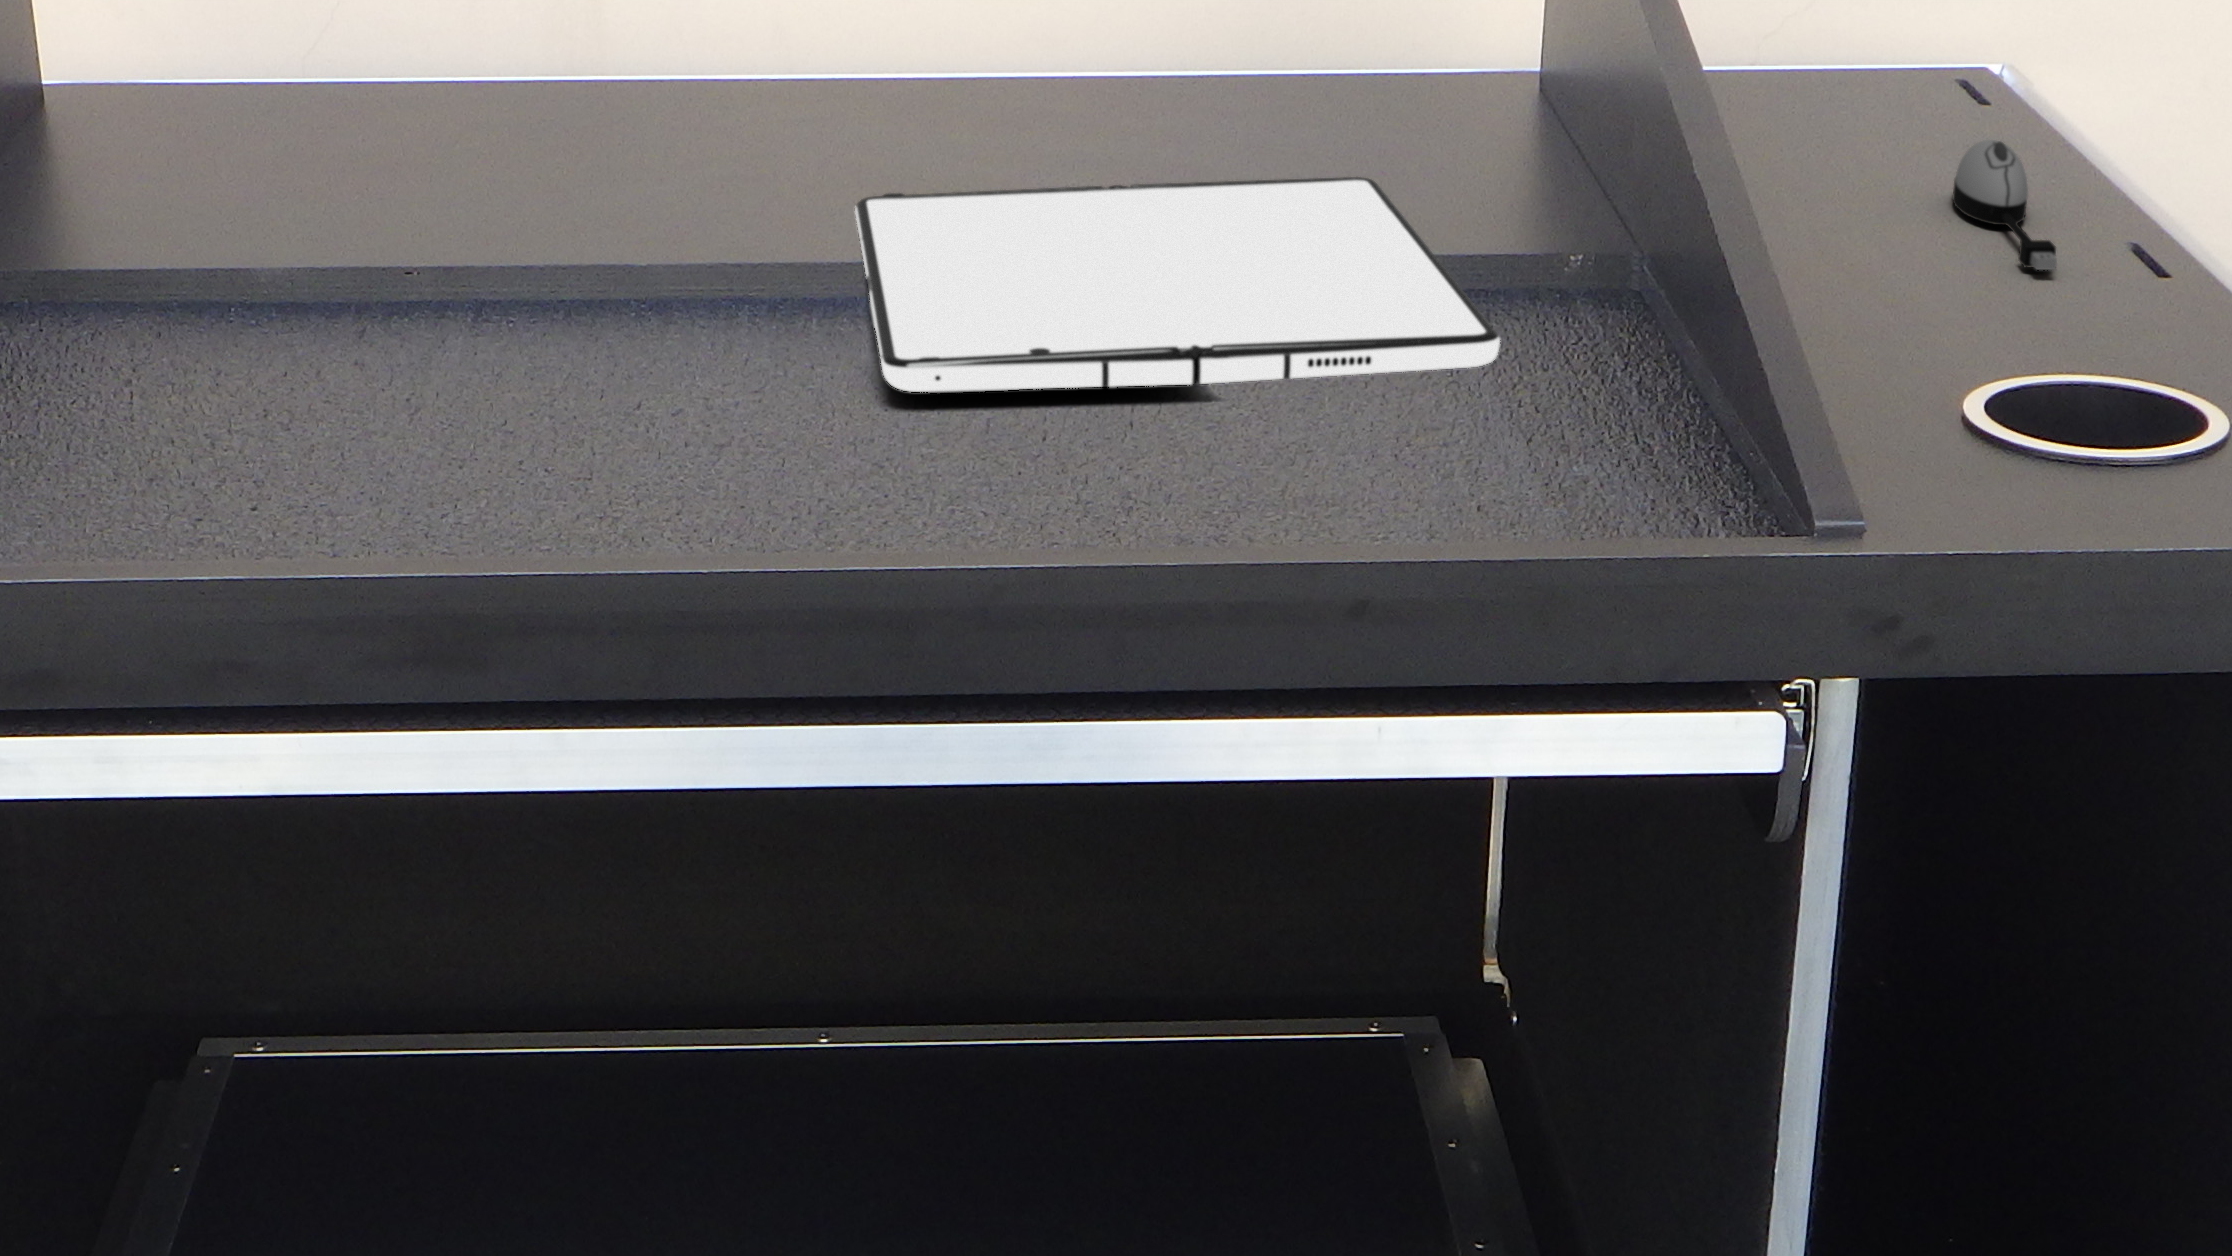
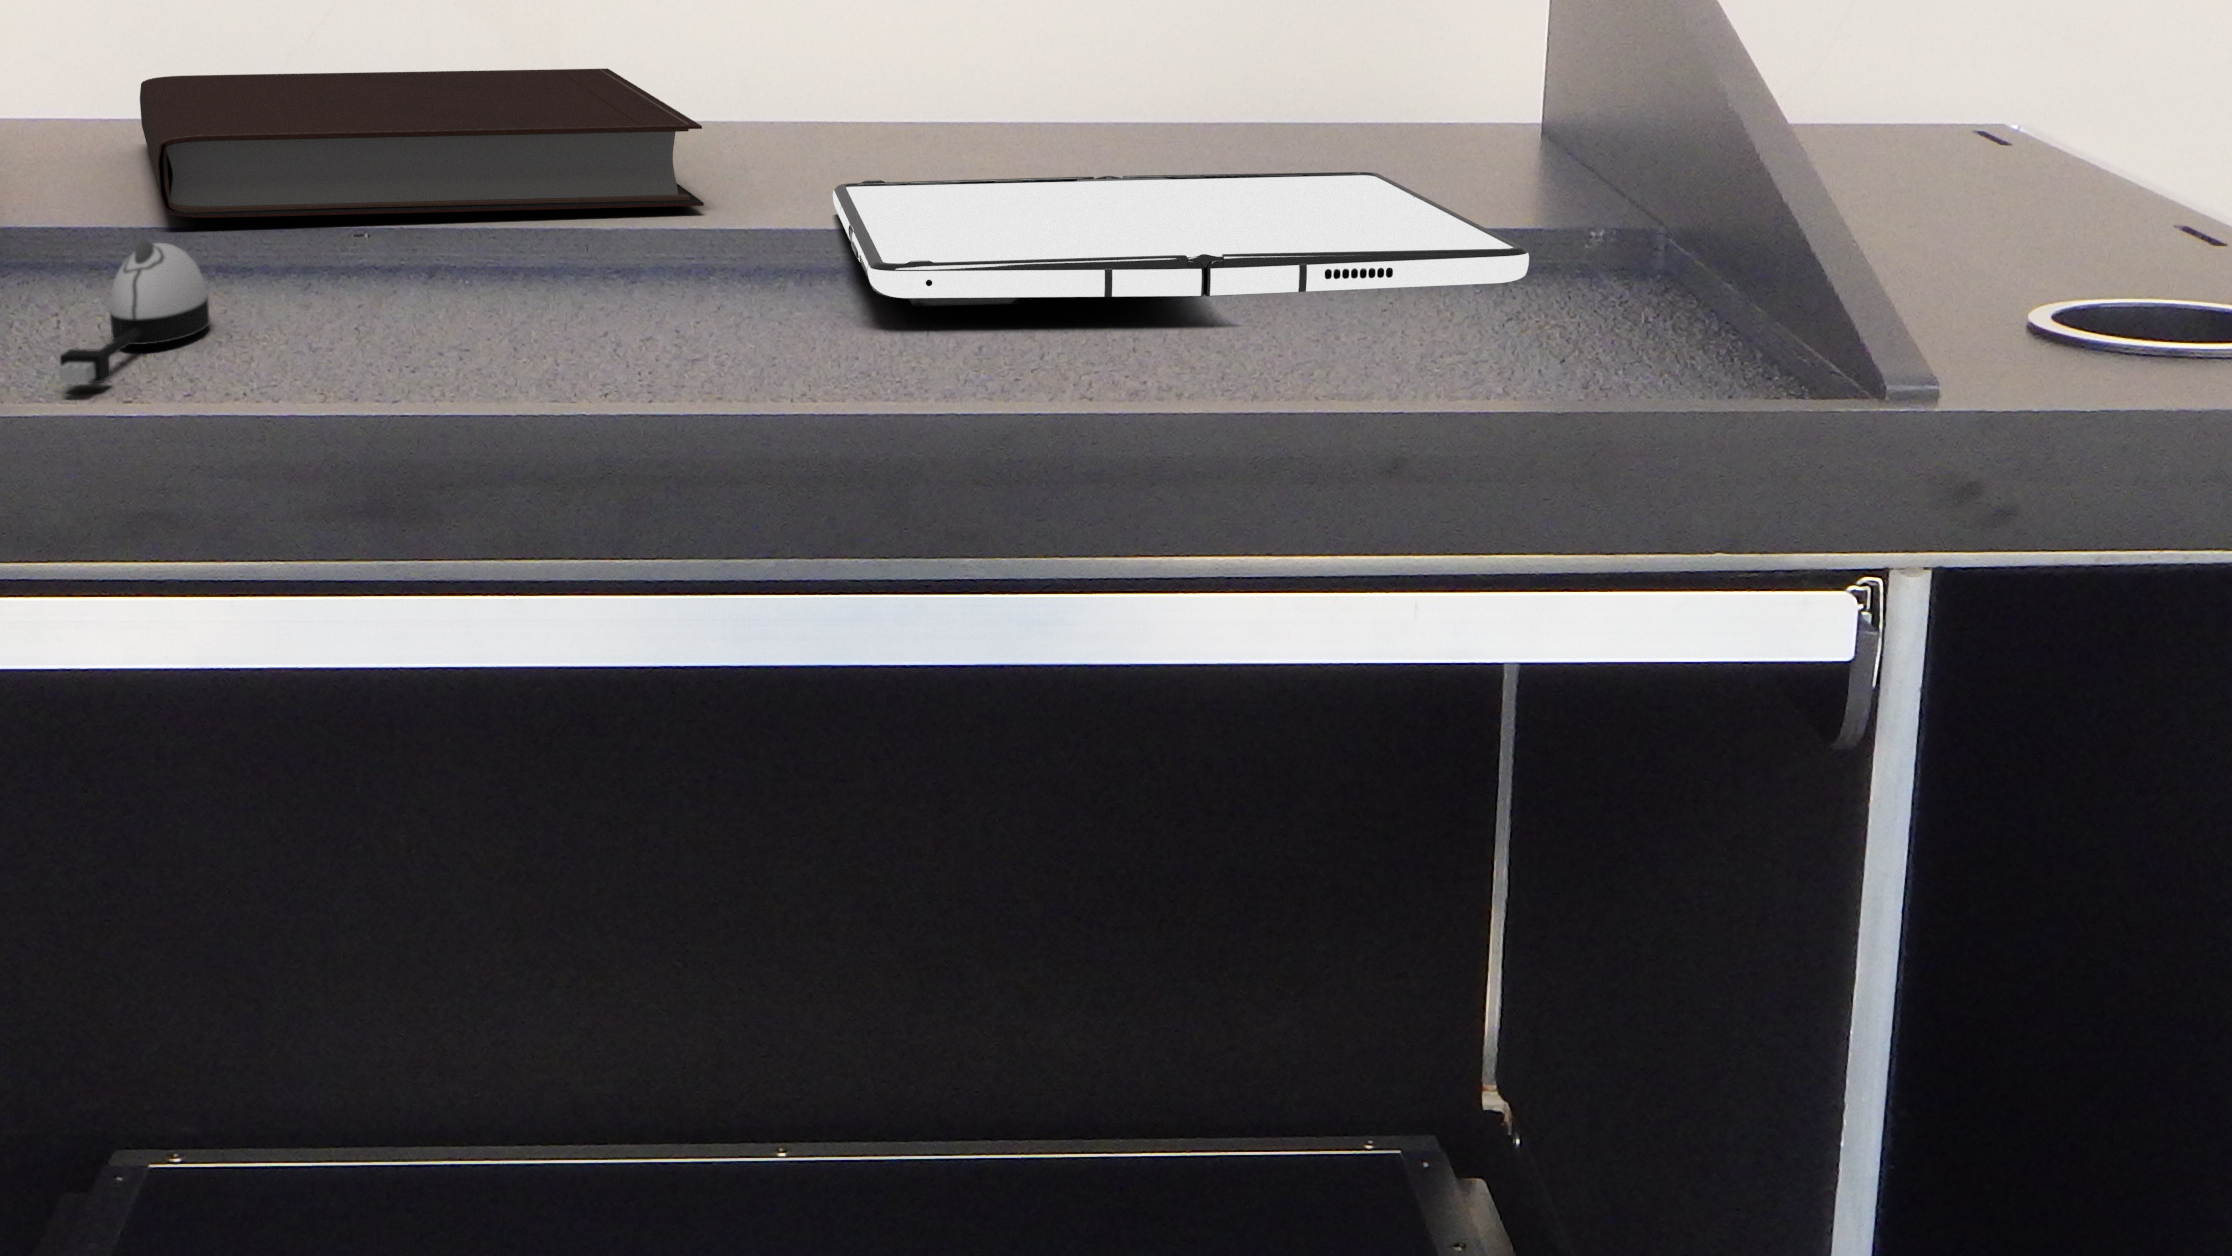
notebook: none [198,31,734,249] -> present [140,68,704,218]
computer mouse: present [1953,140,2057,270] -> present [59,240,210,383]

